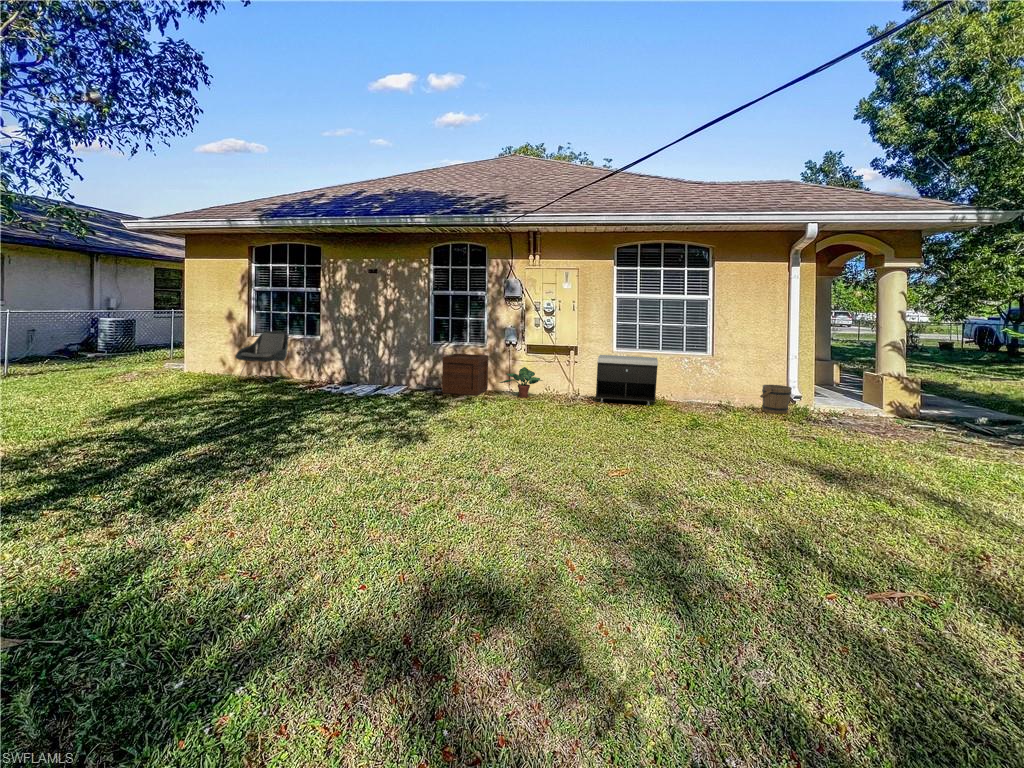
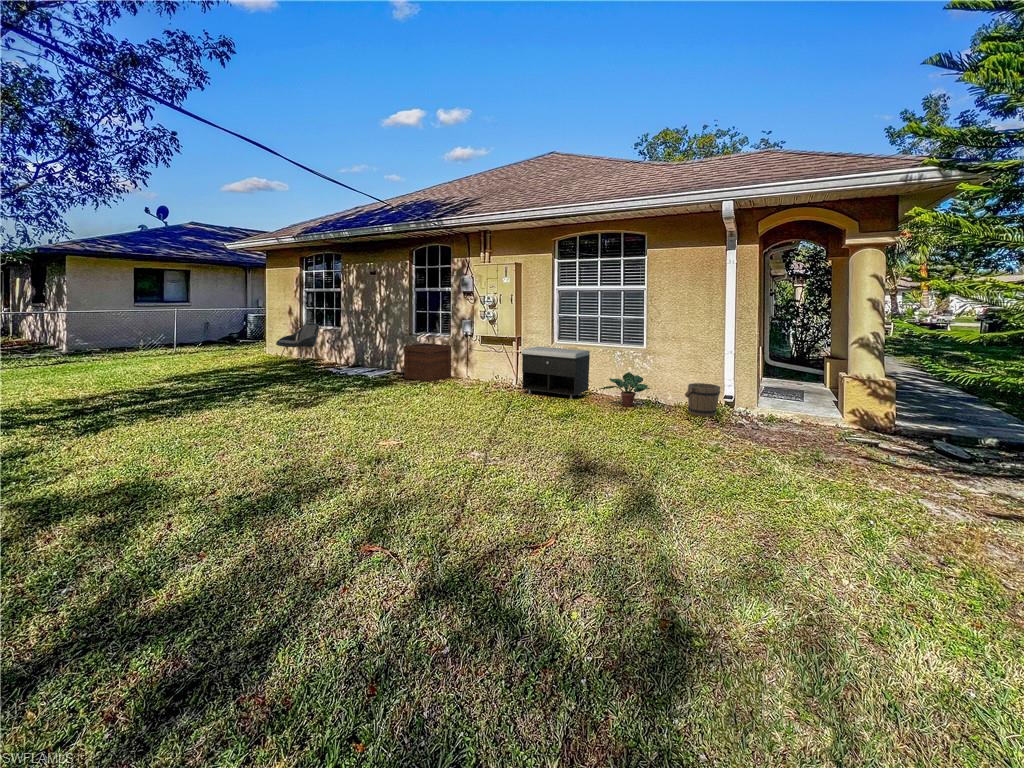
potted plant: present [500,367,542,398] -> present [600,372,650,407]

